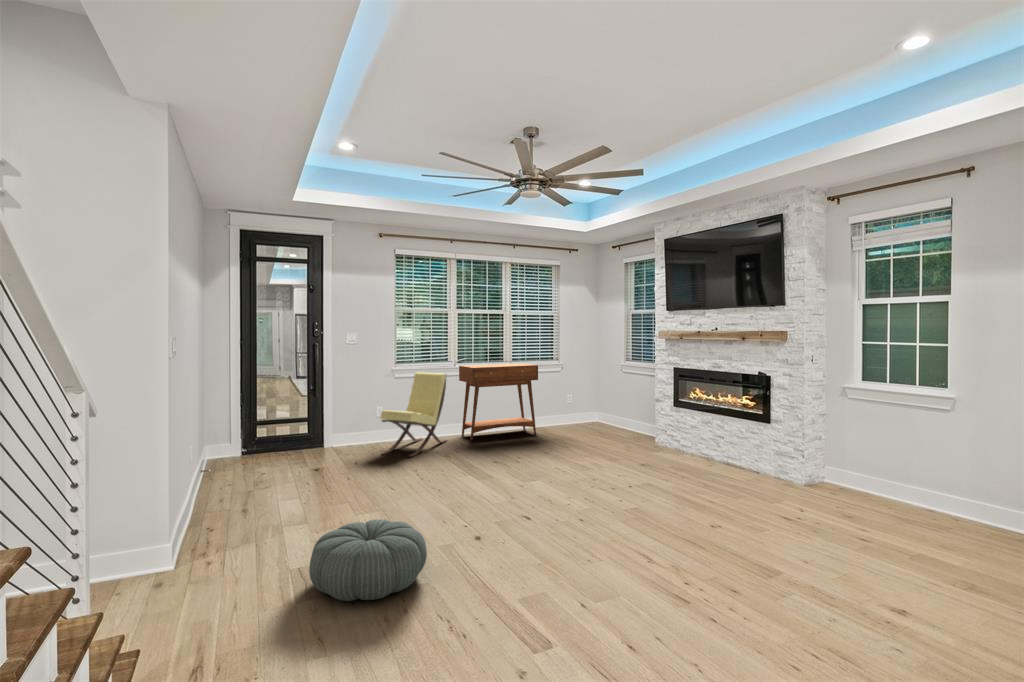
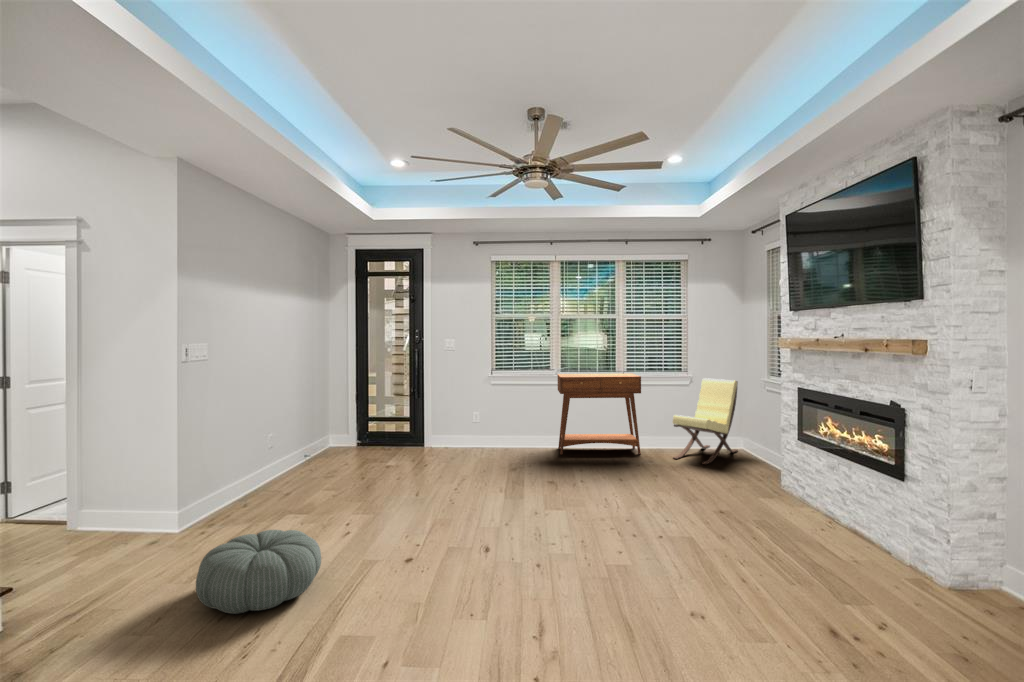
lounge chair: present [381,372,447,457] -> present [673,378,738,464]

